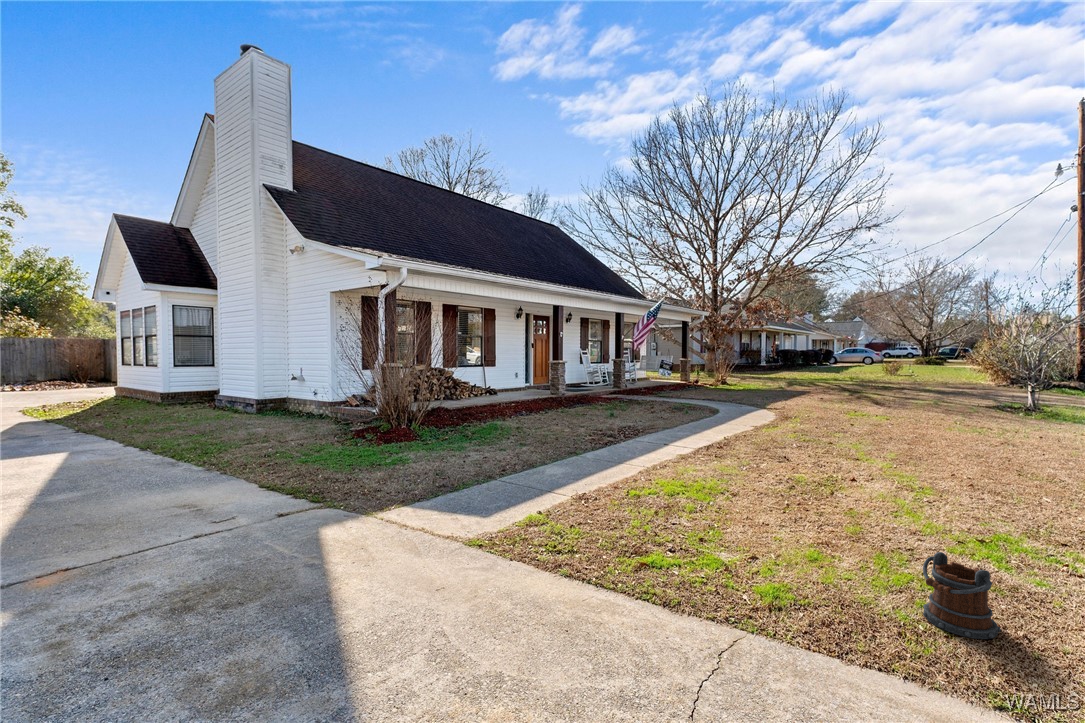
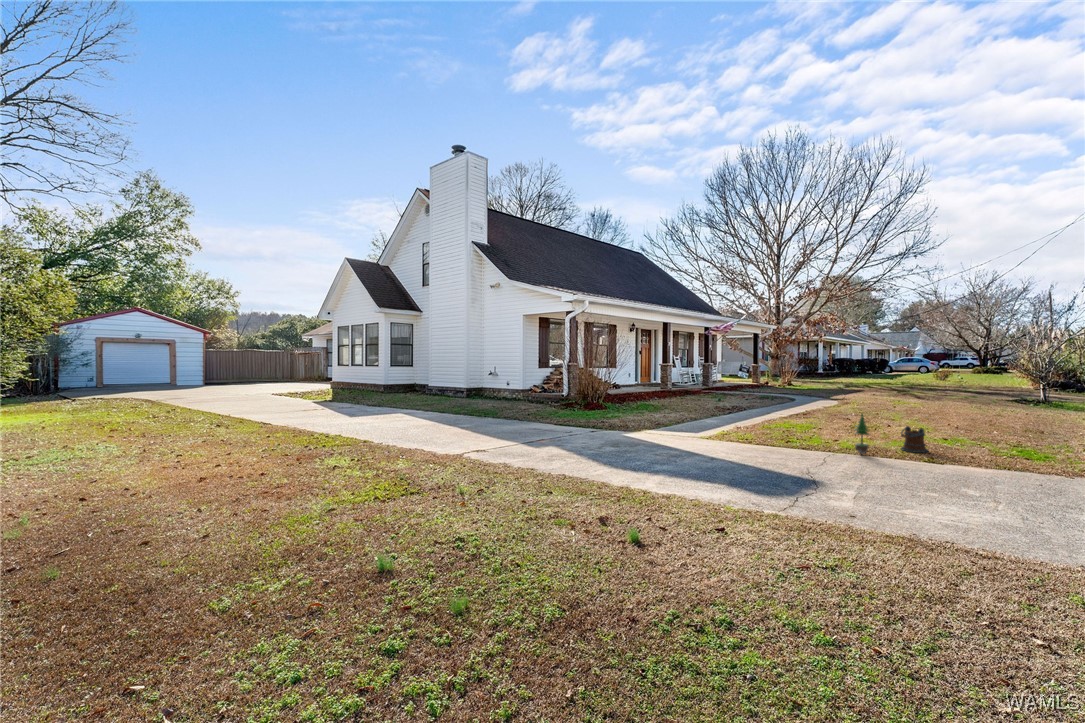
potted tree: none [806,542,857,662] -> present [855,414,869,454]

